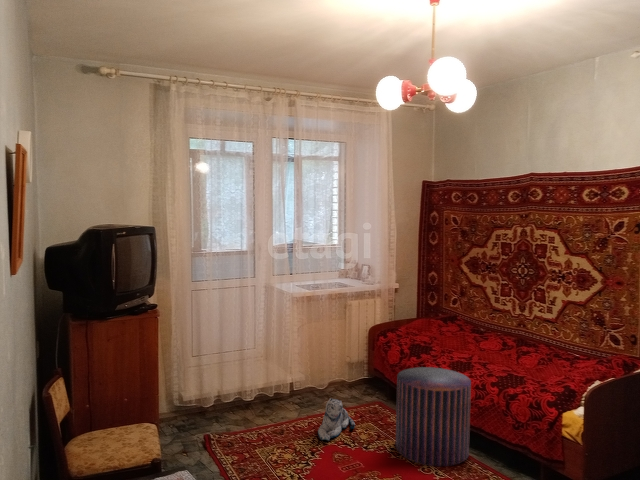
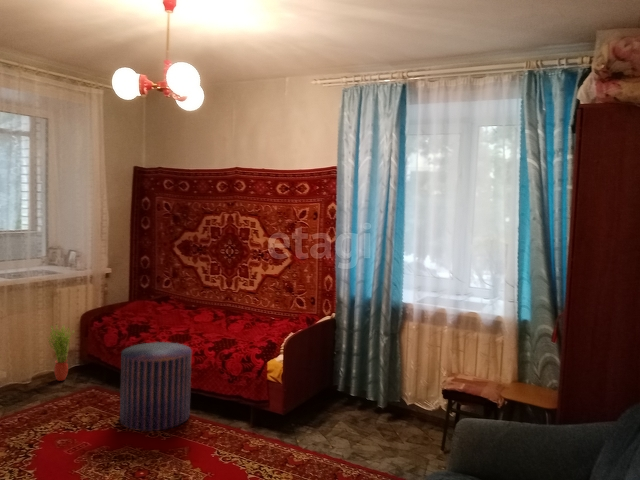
potted plant: none [339,336,363,391] -> present [49,326,74,381]
plush toy: present [318,398,355,440] -> none [32,388,74,432]

